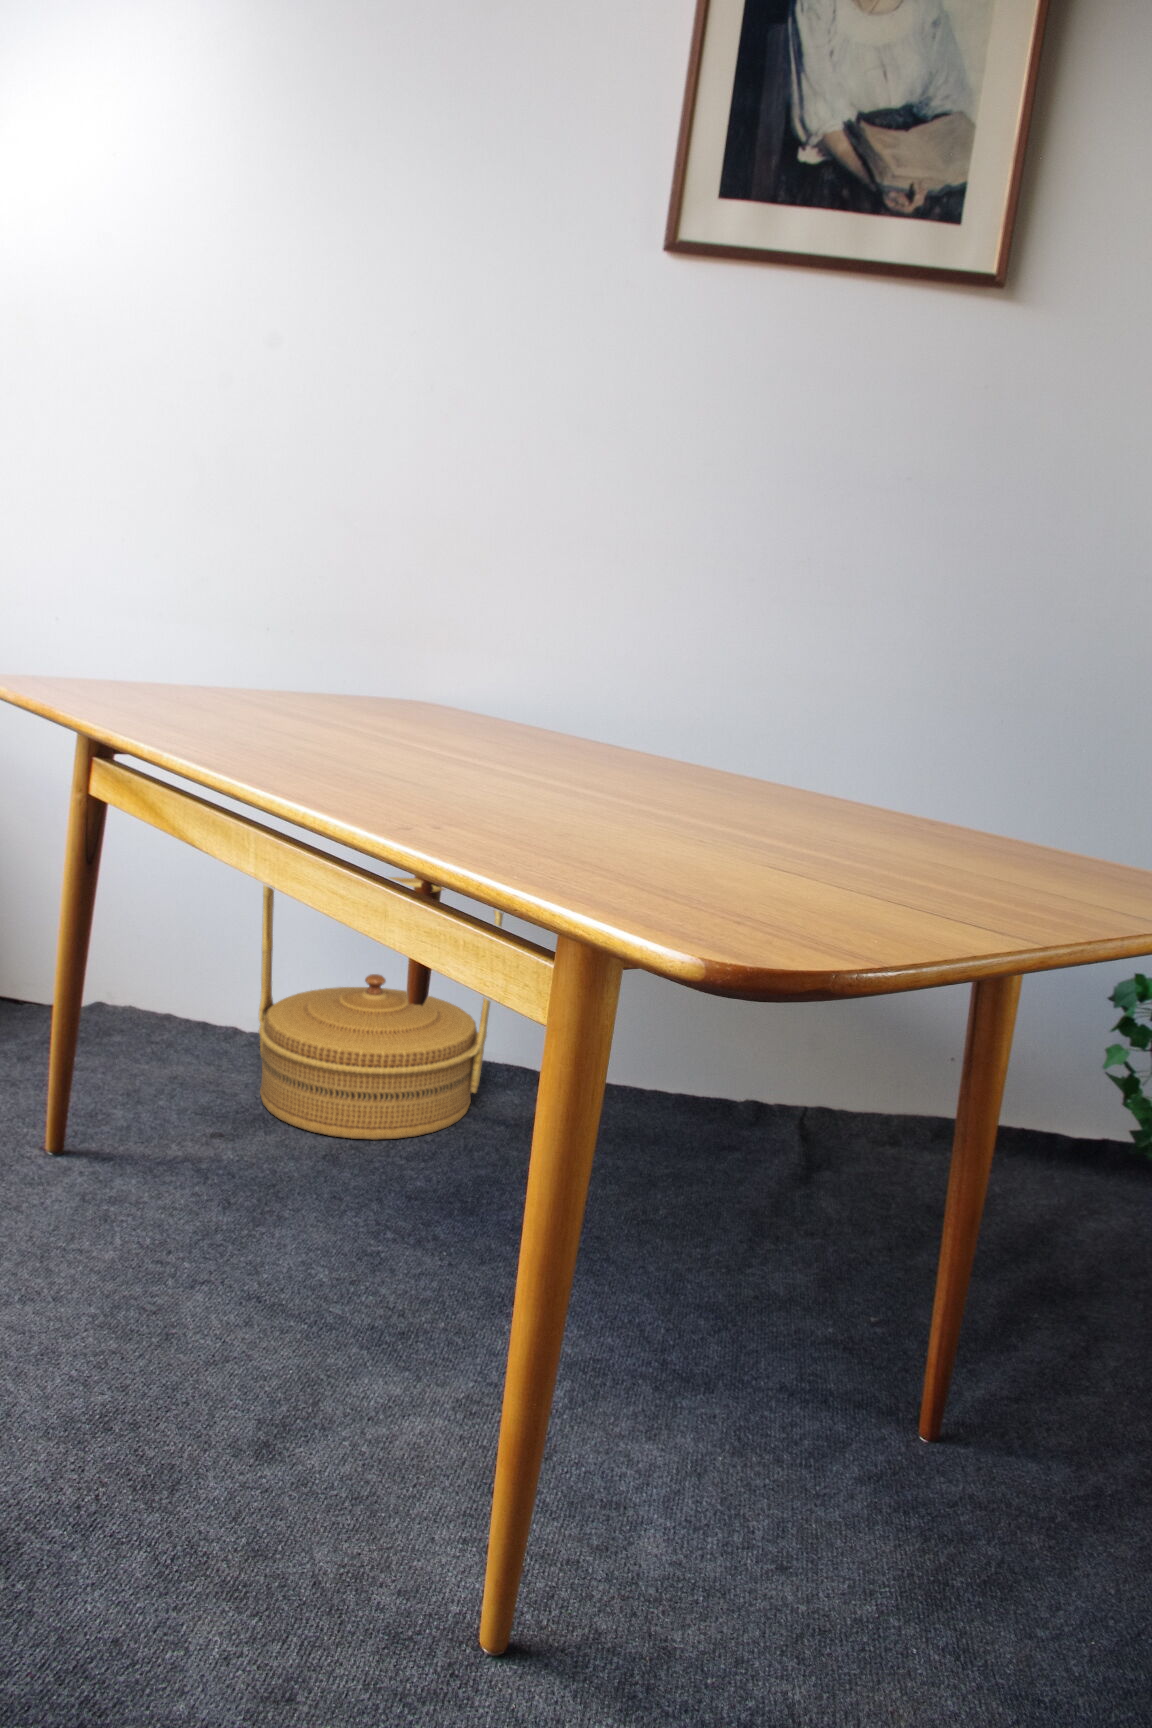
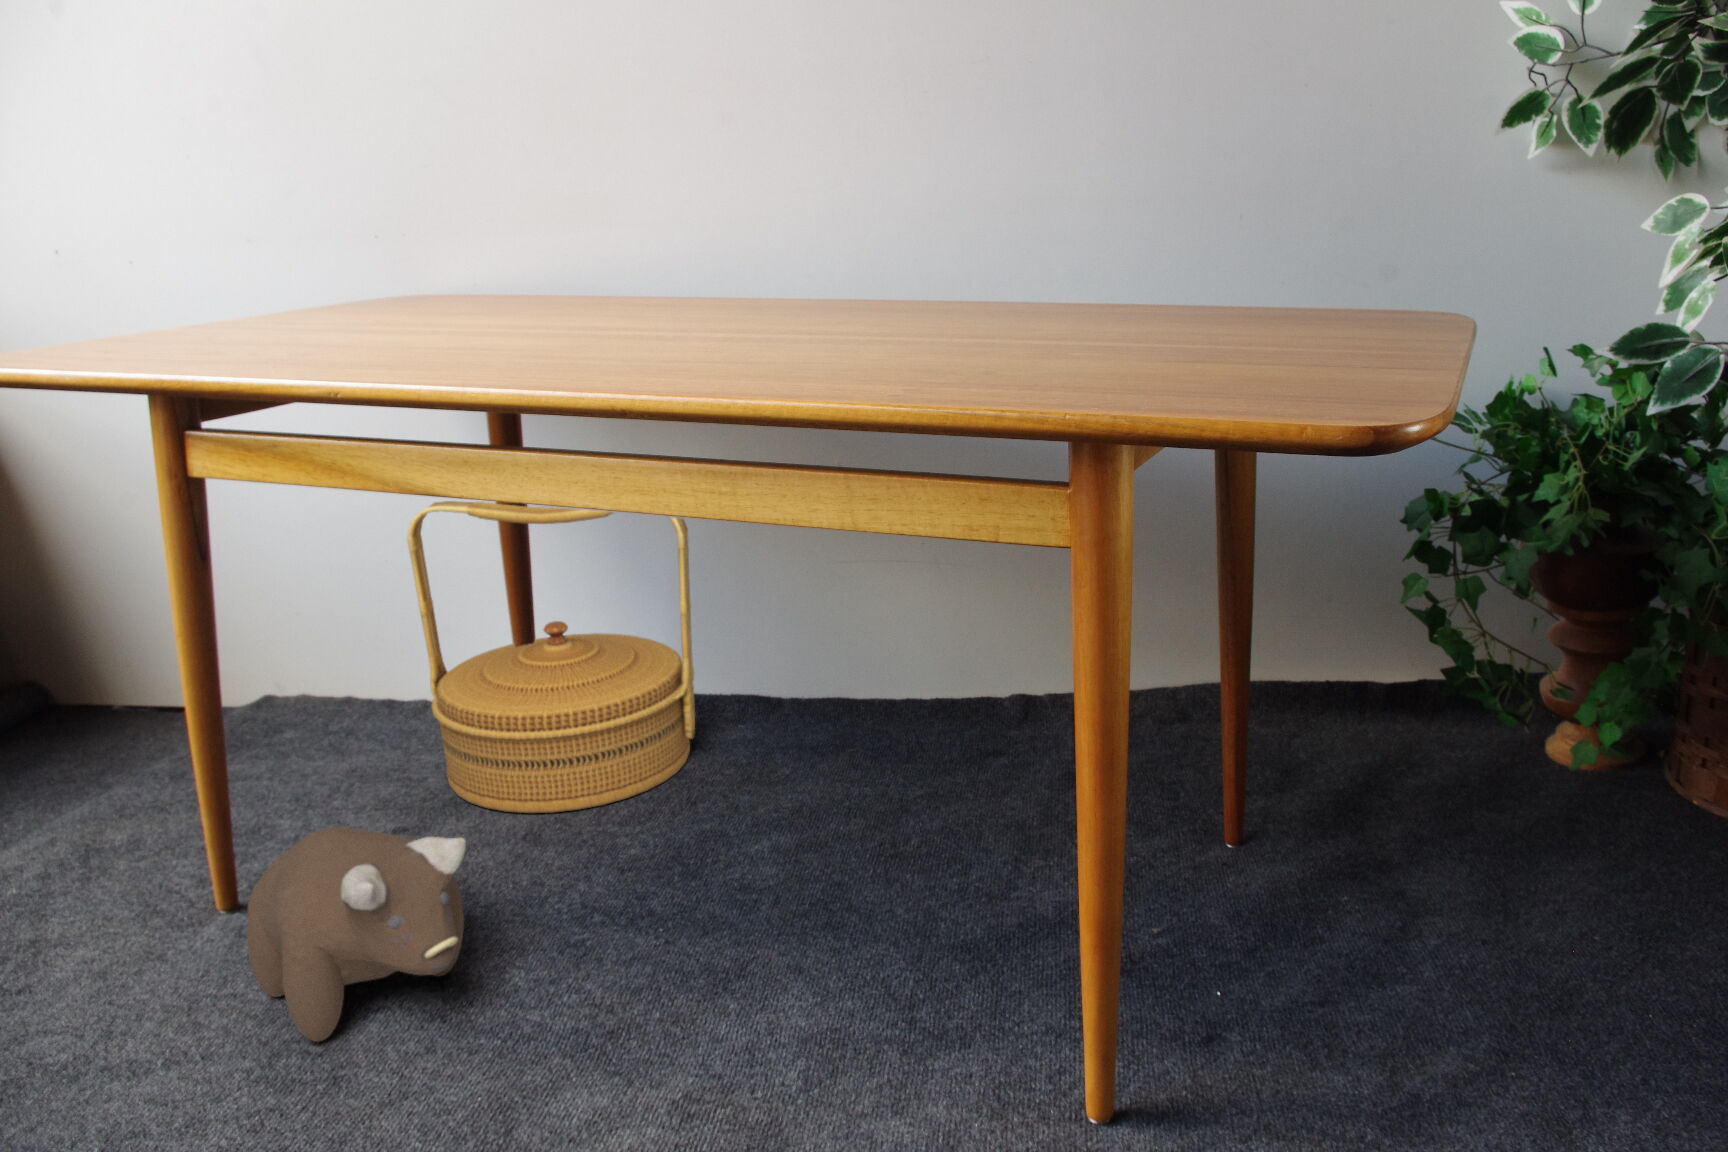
plush toy: none [100,1119,309,1302] -> present [247,827,466,1042]

